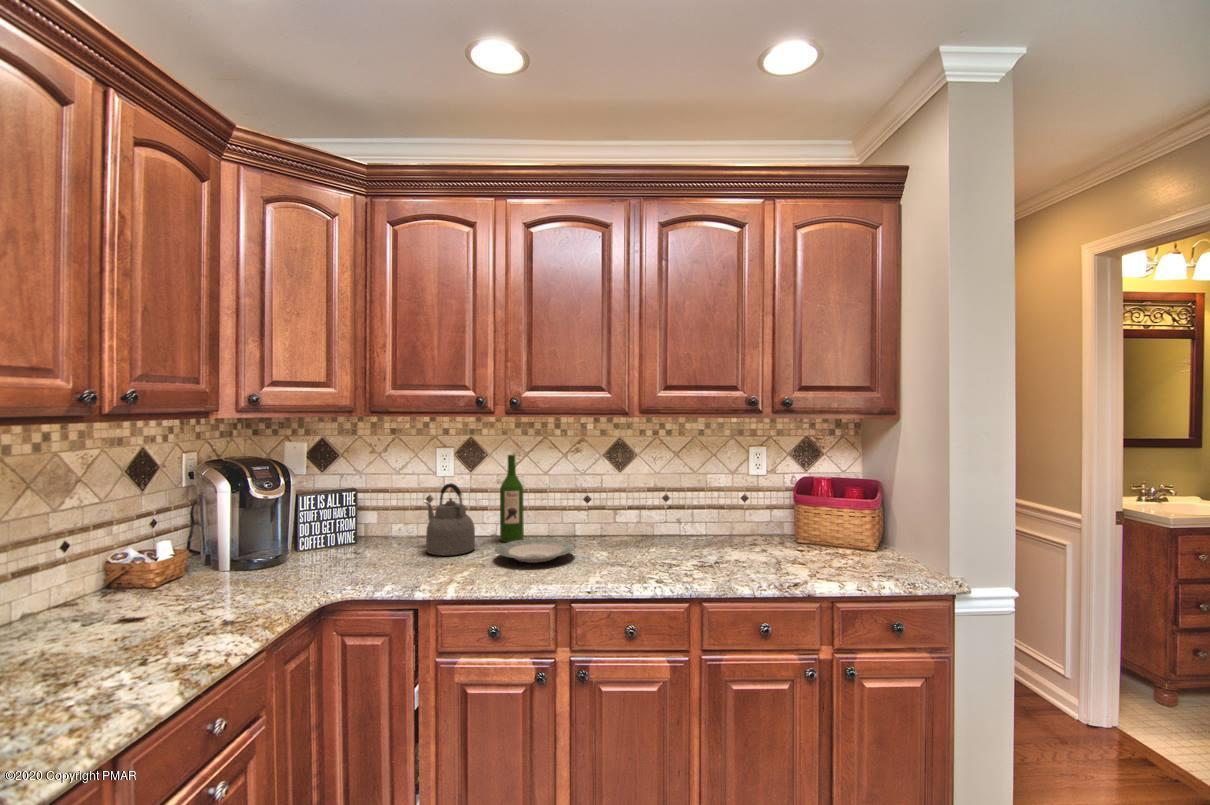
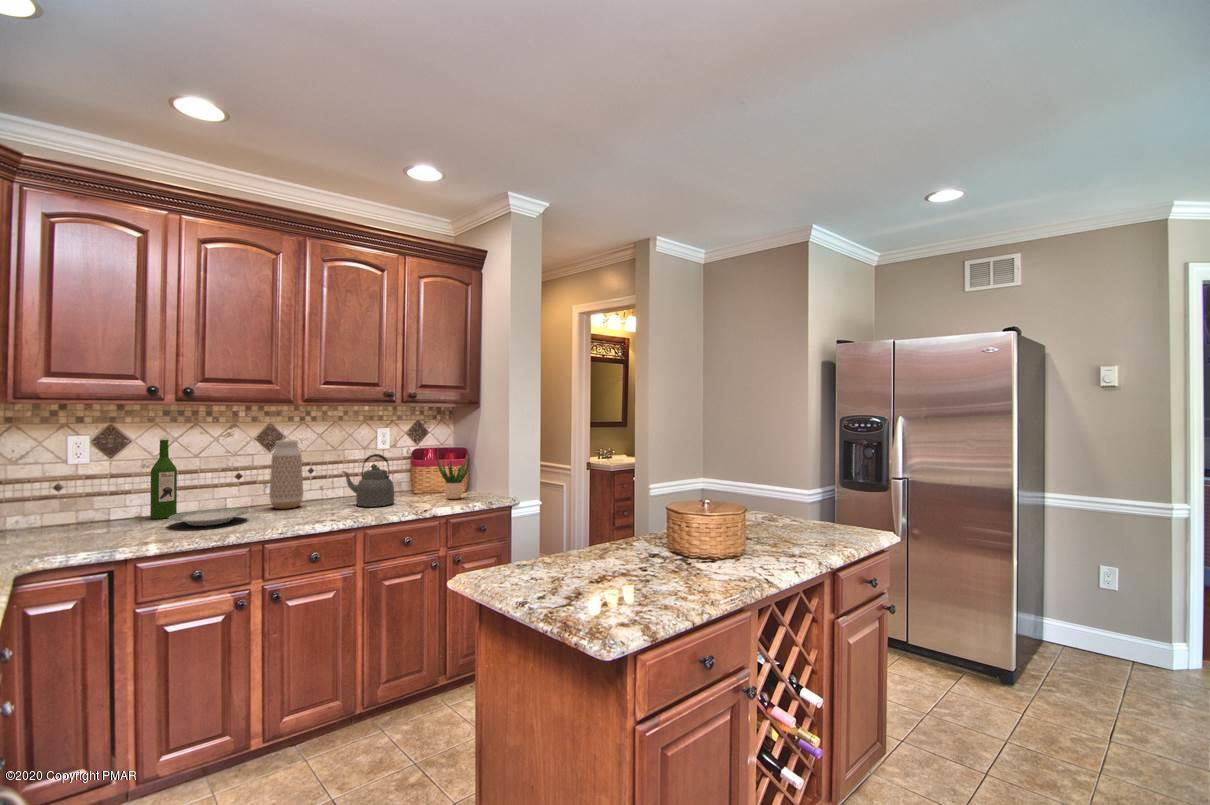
vase: none [611,460,648,547] -> present [270,440,303,509]
potted plant: none [824,481,879,565] -> present [437,453,469,499]
kettle: present [426,483,475,556] -> present [342,454,394,507]

